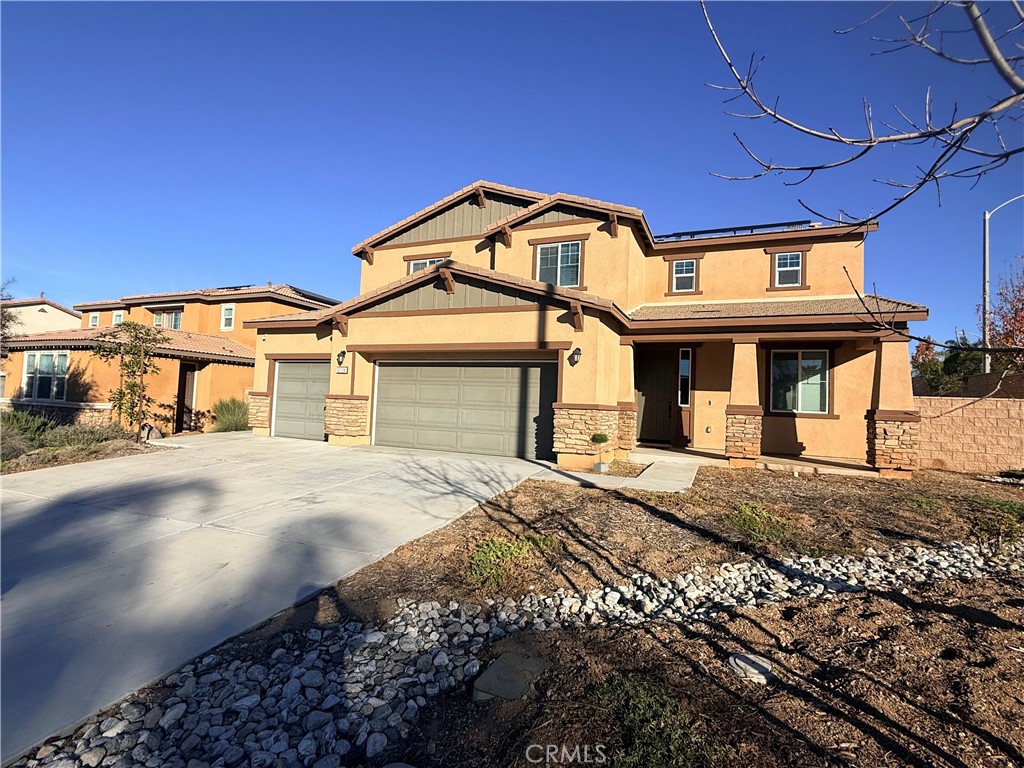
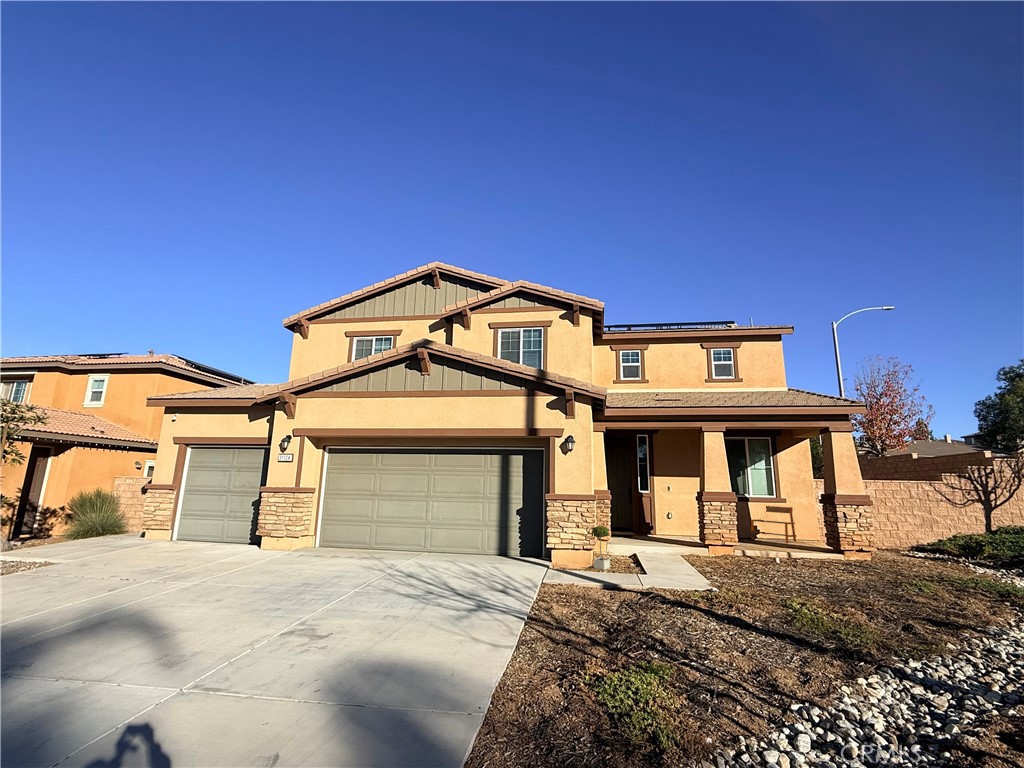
bench: none [797,421,846,460] -> present [751,506,796,543]

